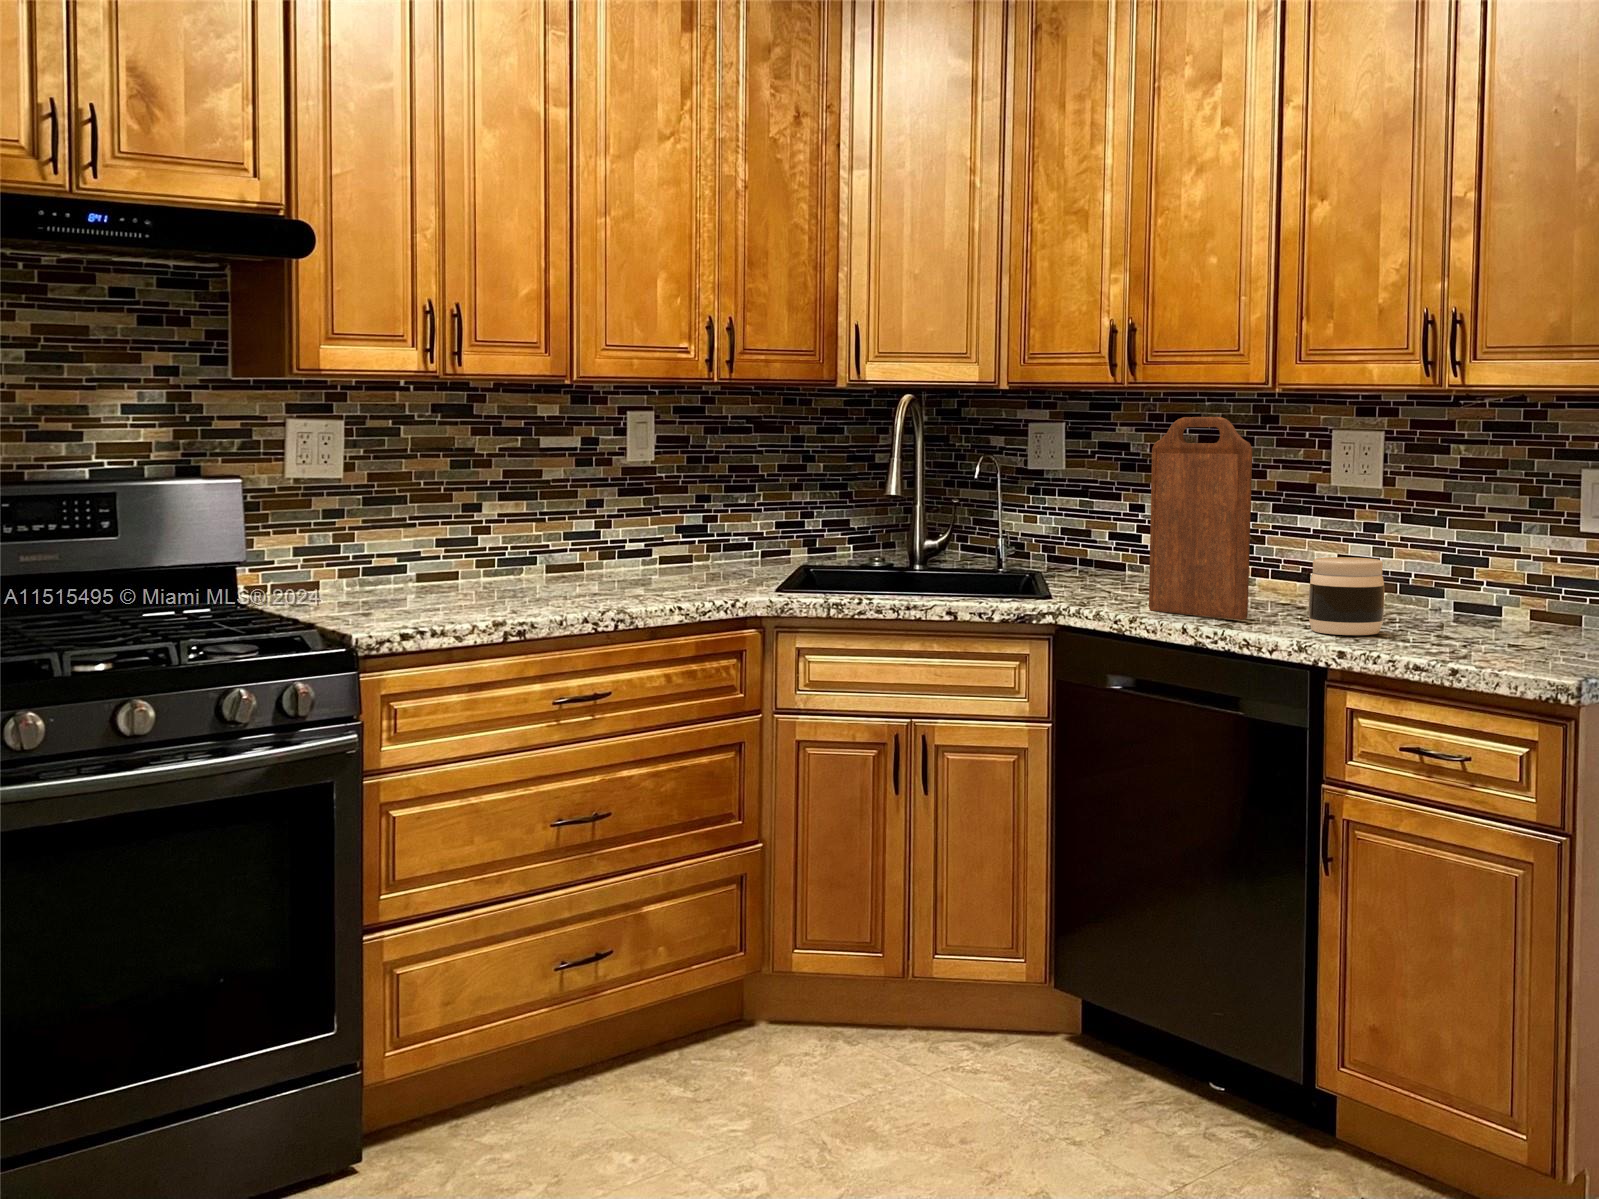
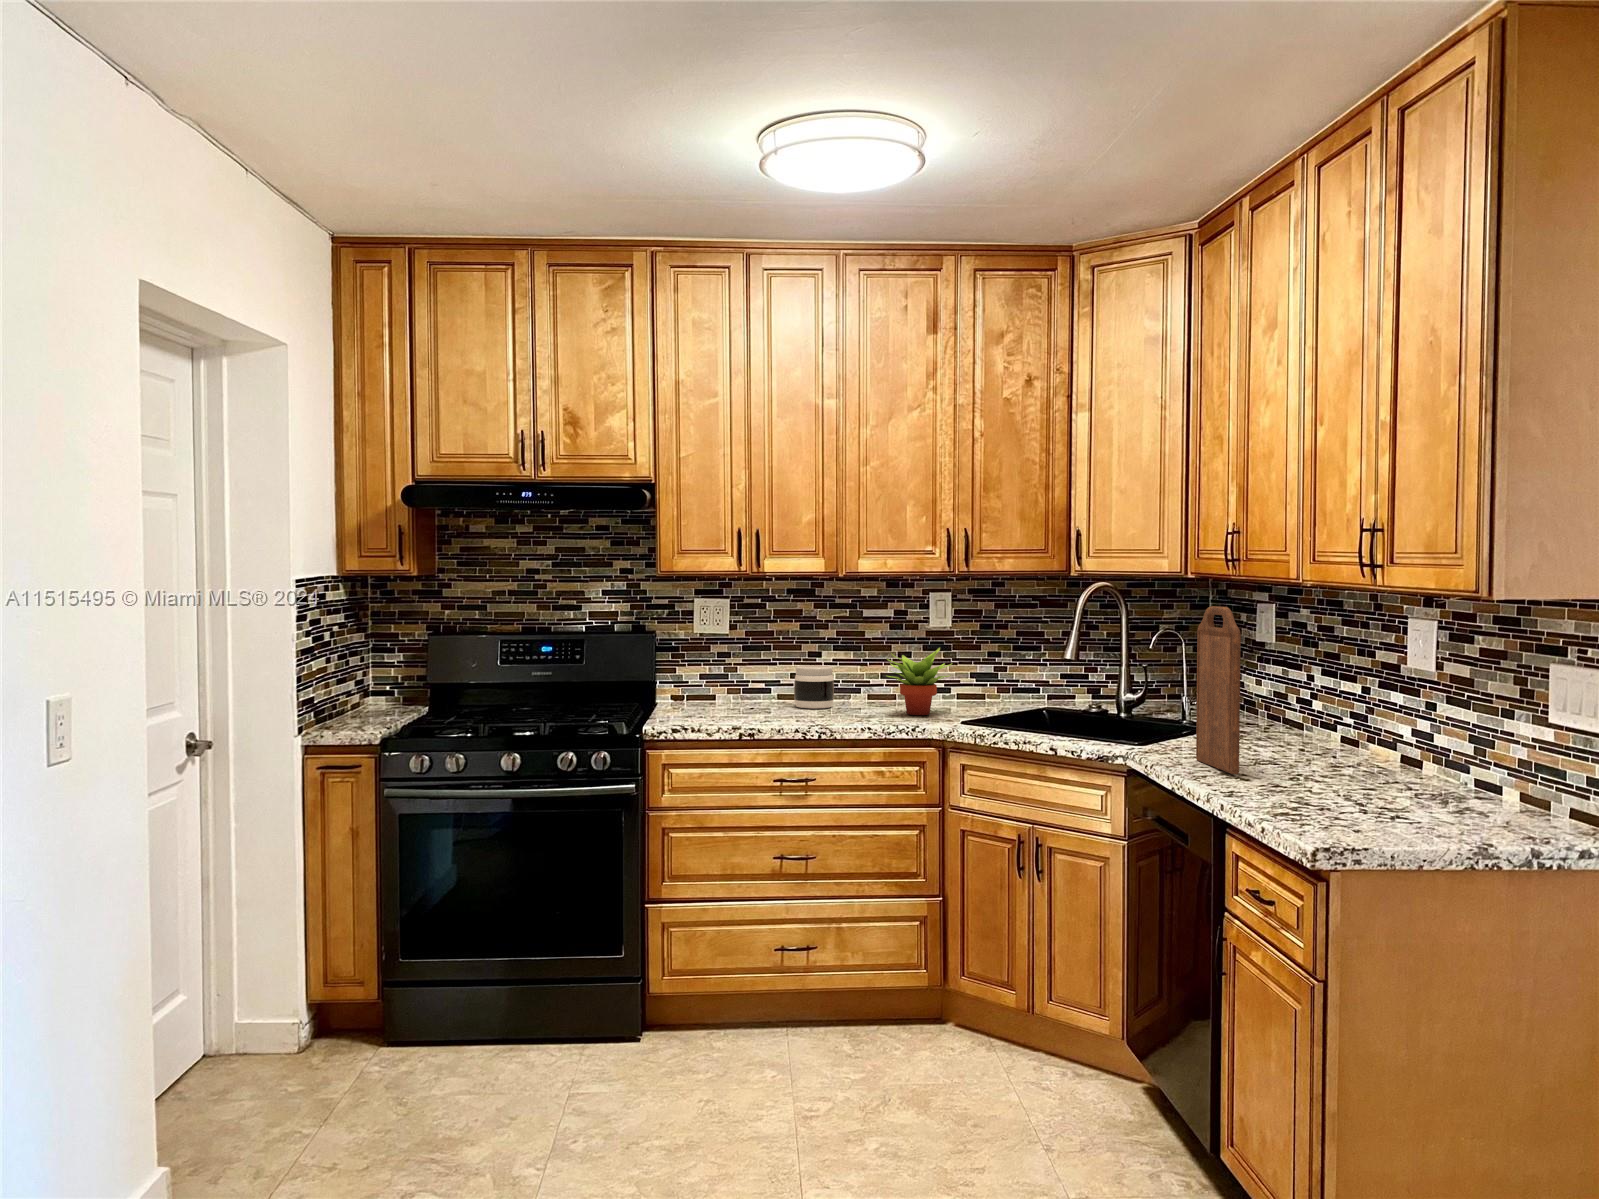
succulent plant: none [626,489,724,588] -> present [886,648,952,715]
jar: present [1309,557,1384,635] -> present [794,665,834,708]

